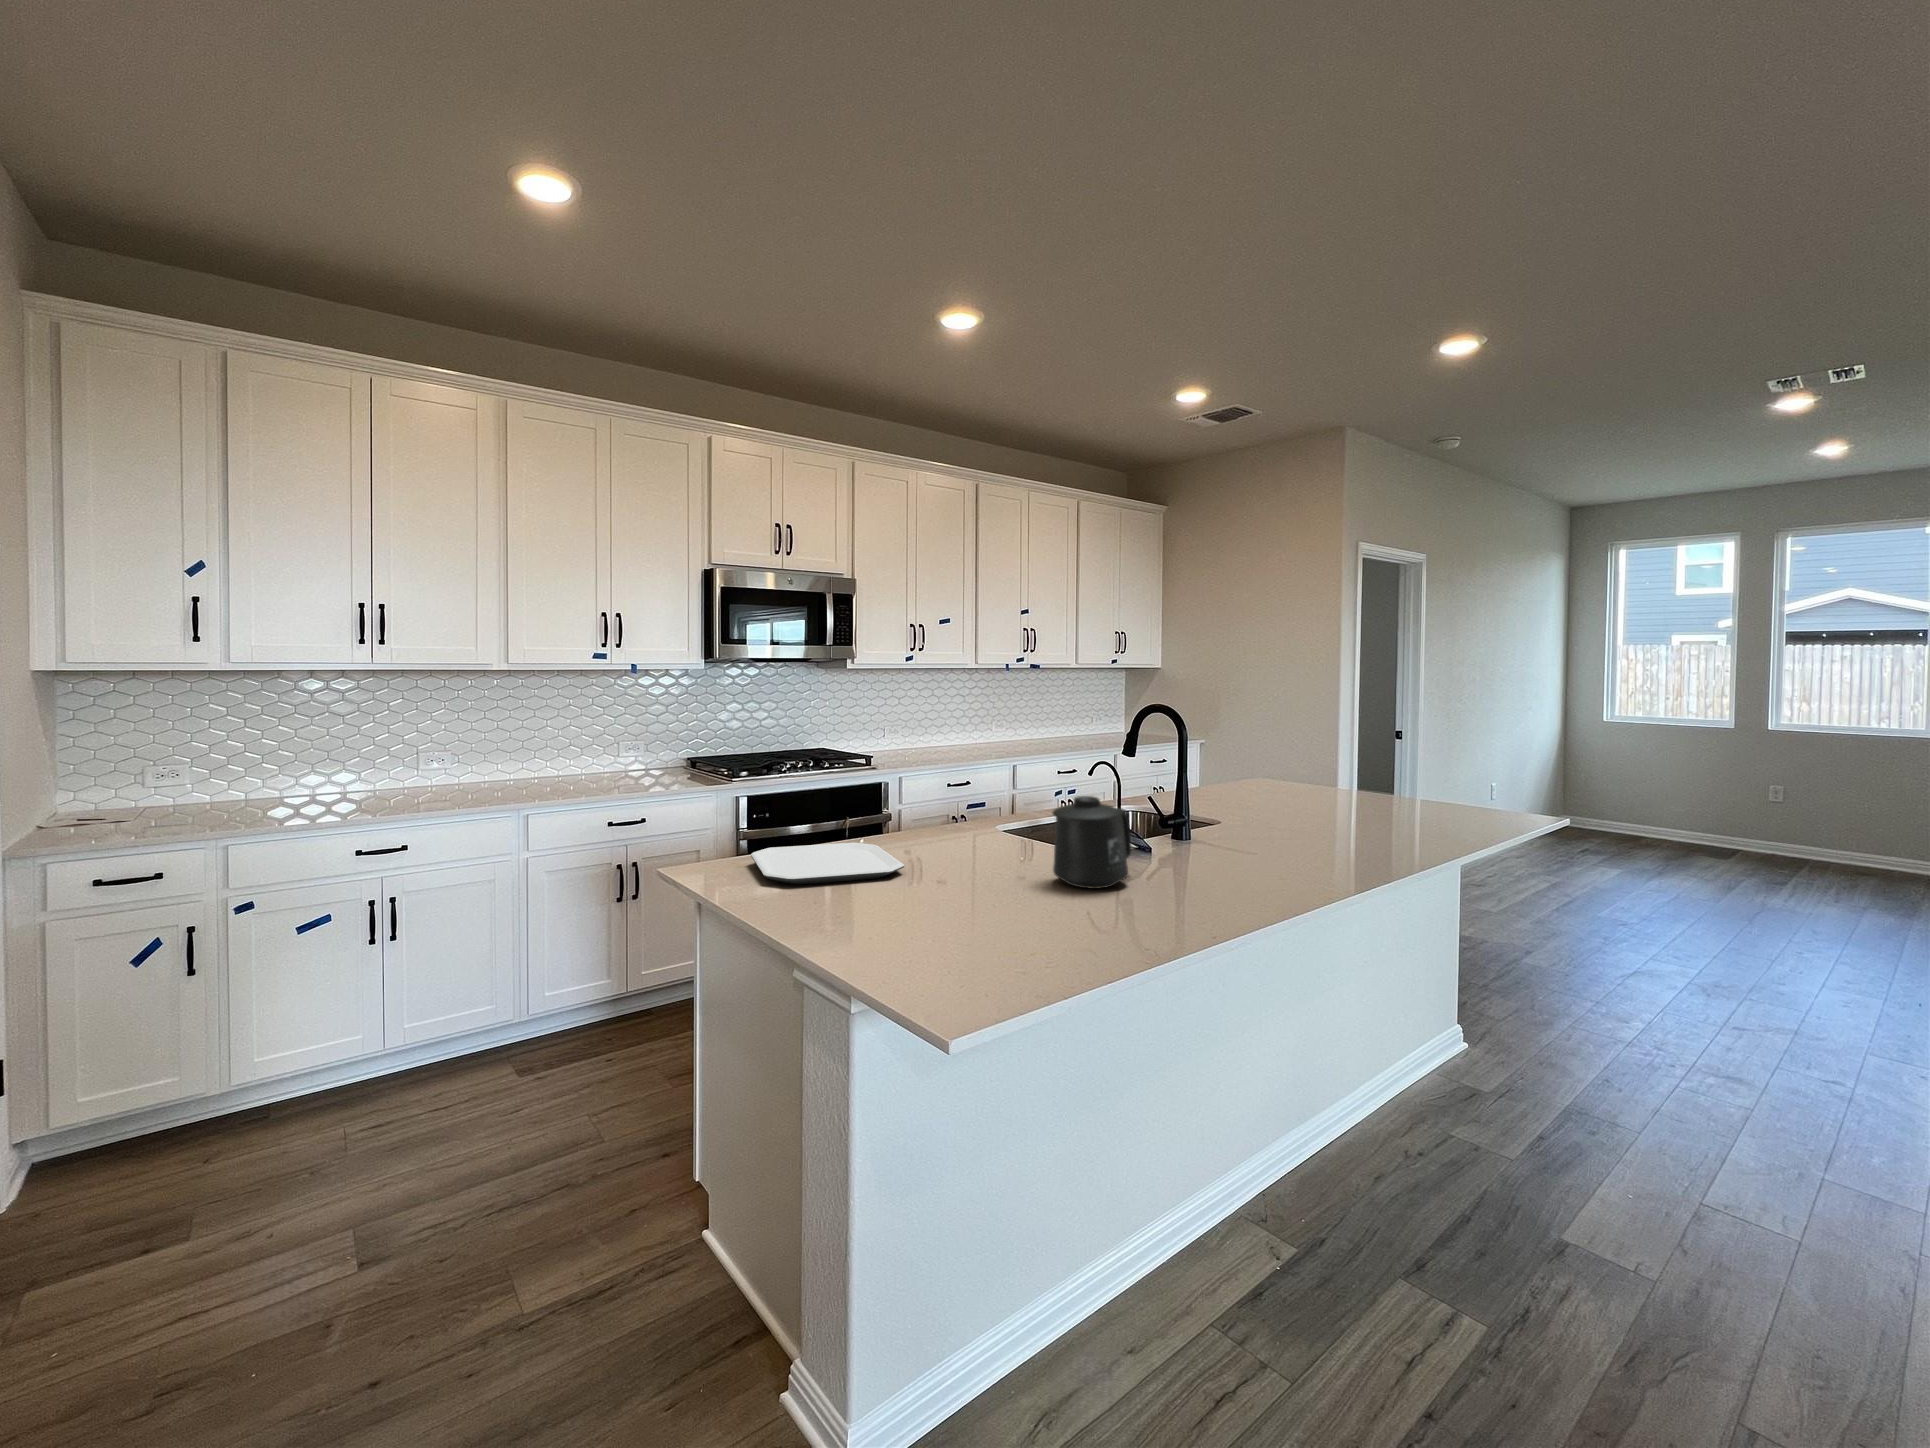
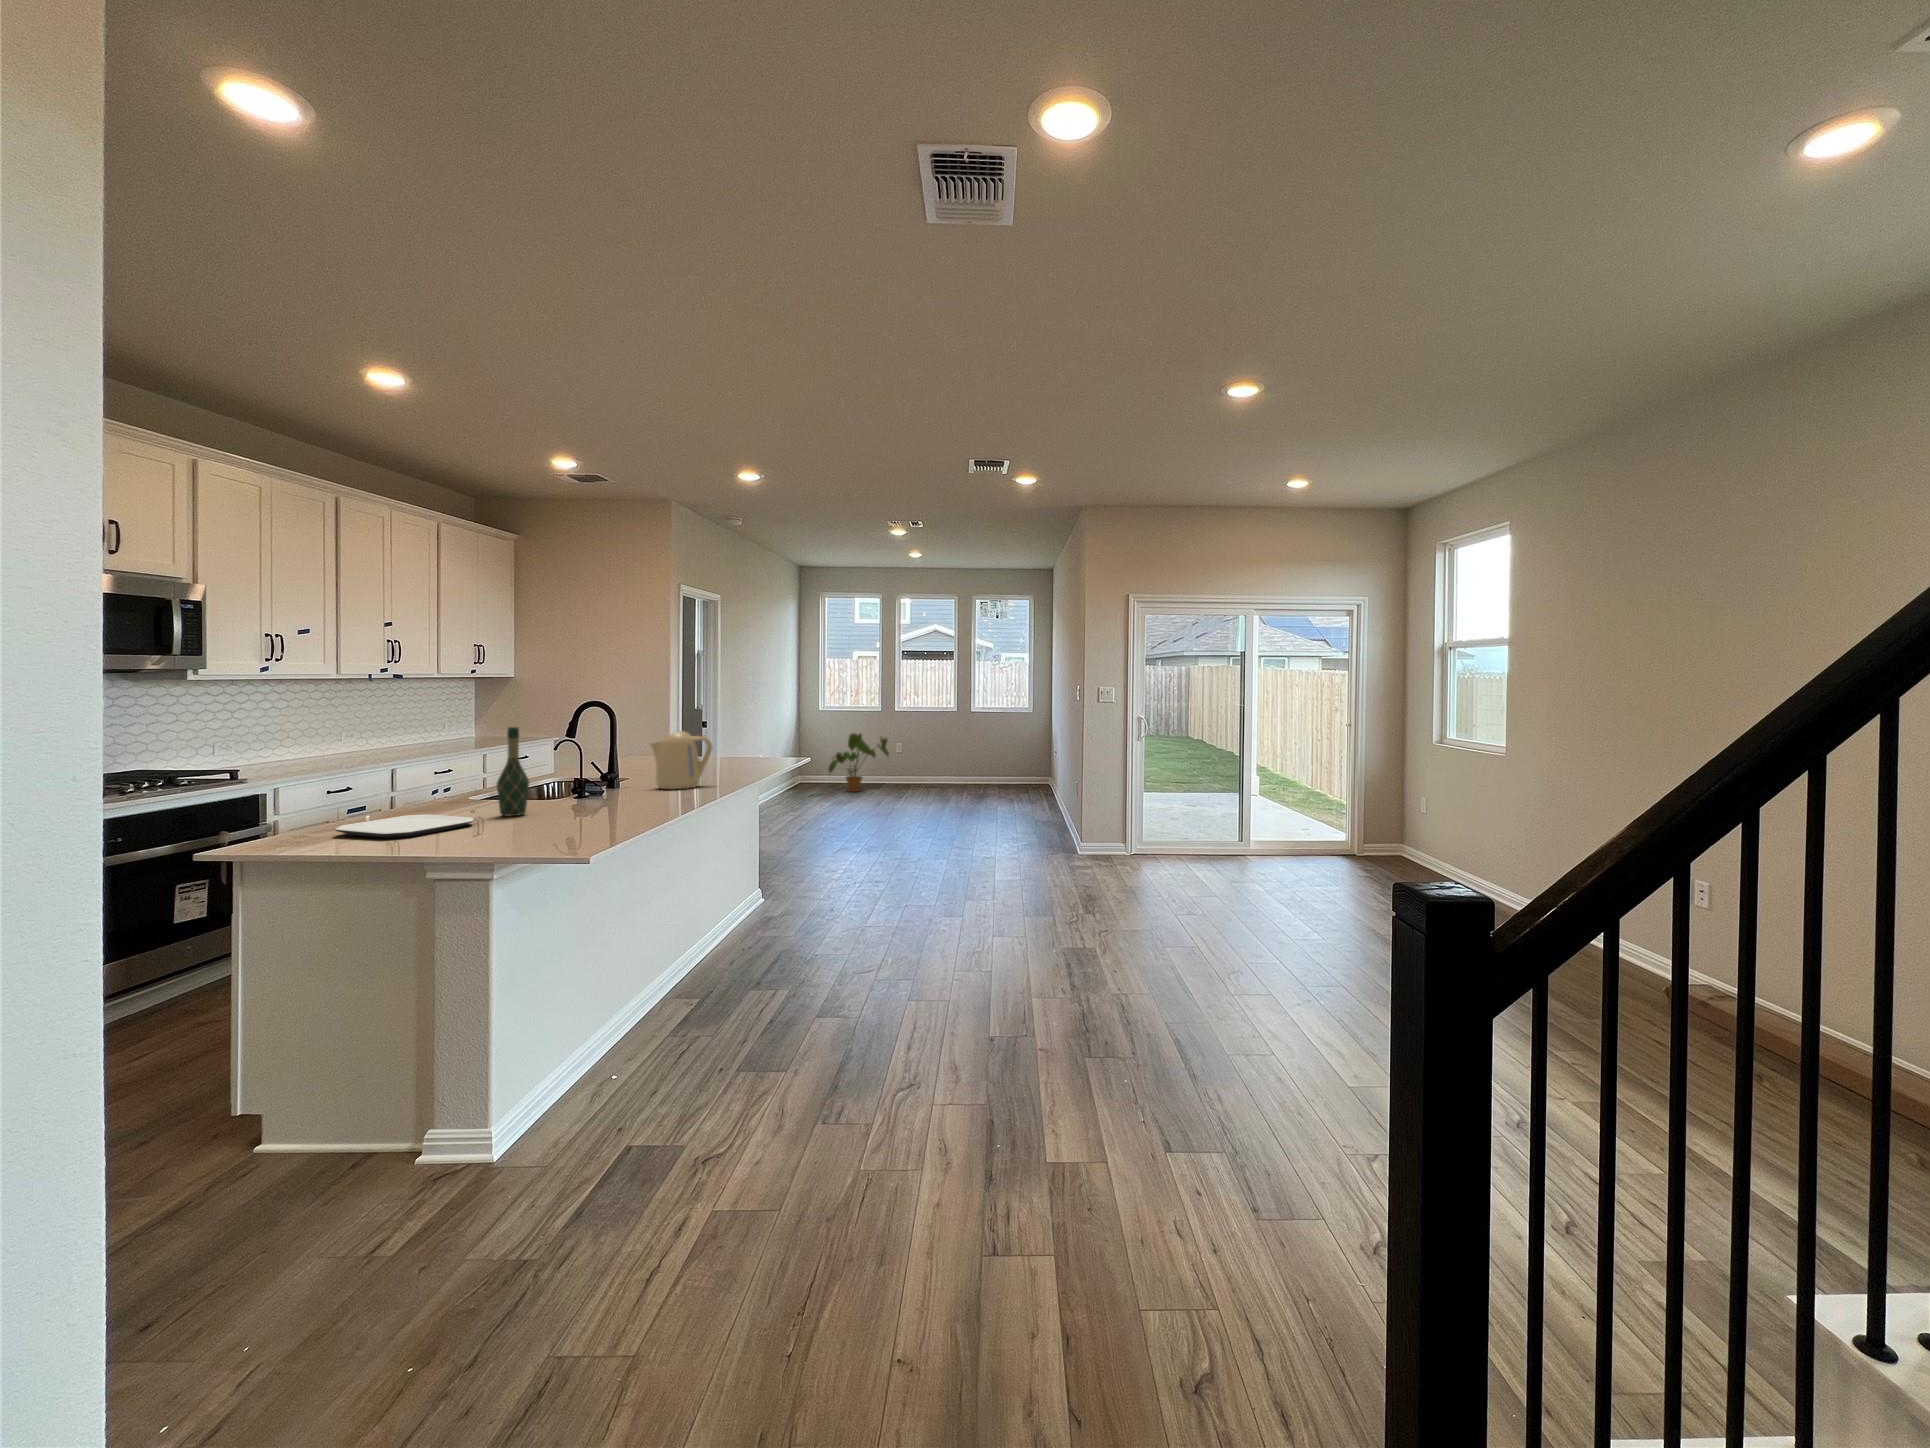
wine bottle: none [952,725,997,868] -> present [497,727,529,816]
kettle: none [1228,745,1342,852] -> present [651,731,712,789]
house plant: none [1621,760,1752,853] -> present [828,733,889,792]
mug: present [1053,796,1131,889] -> none [577,763,622,813]

